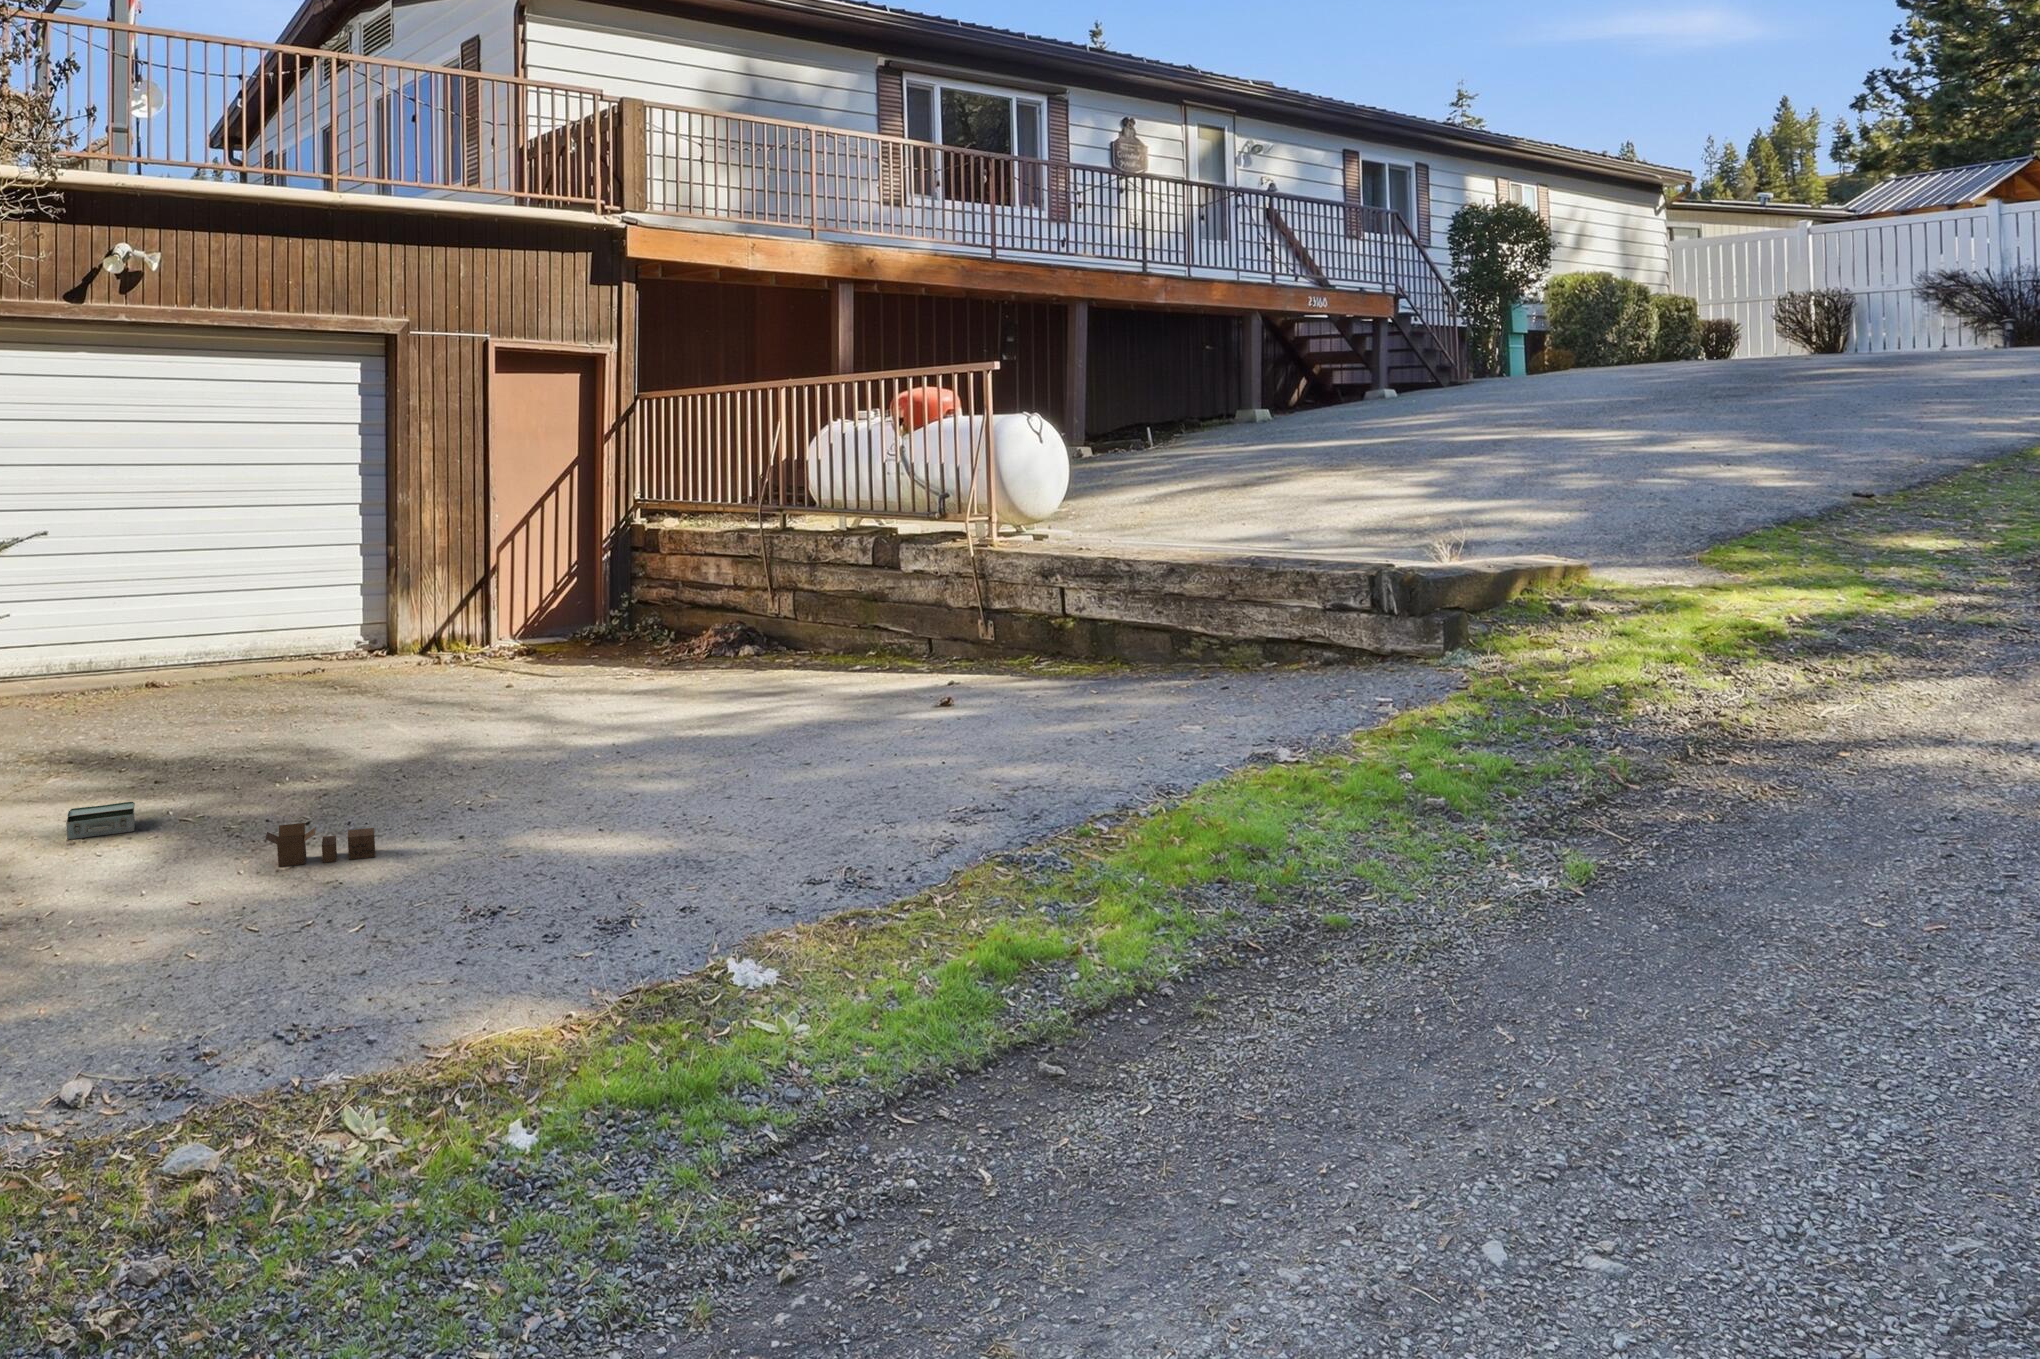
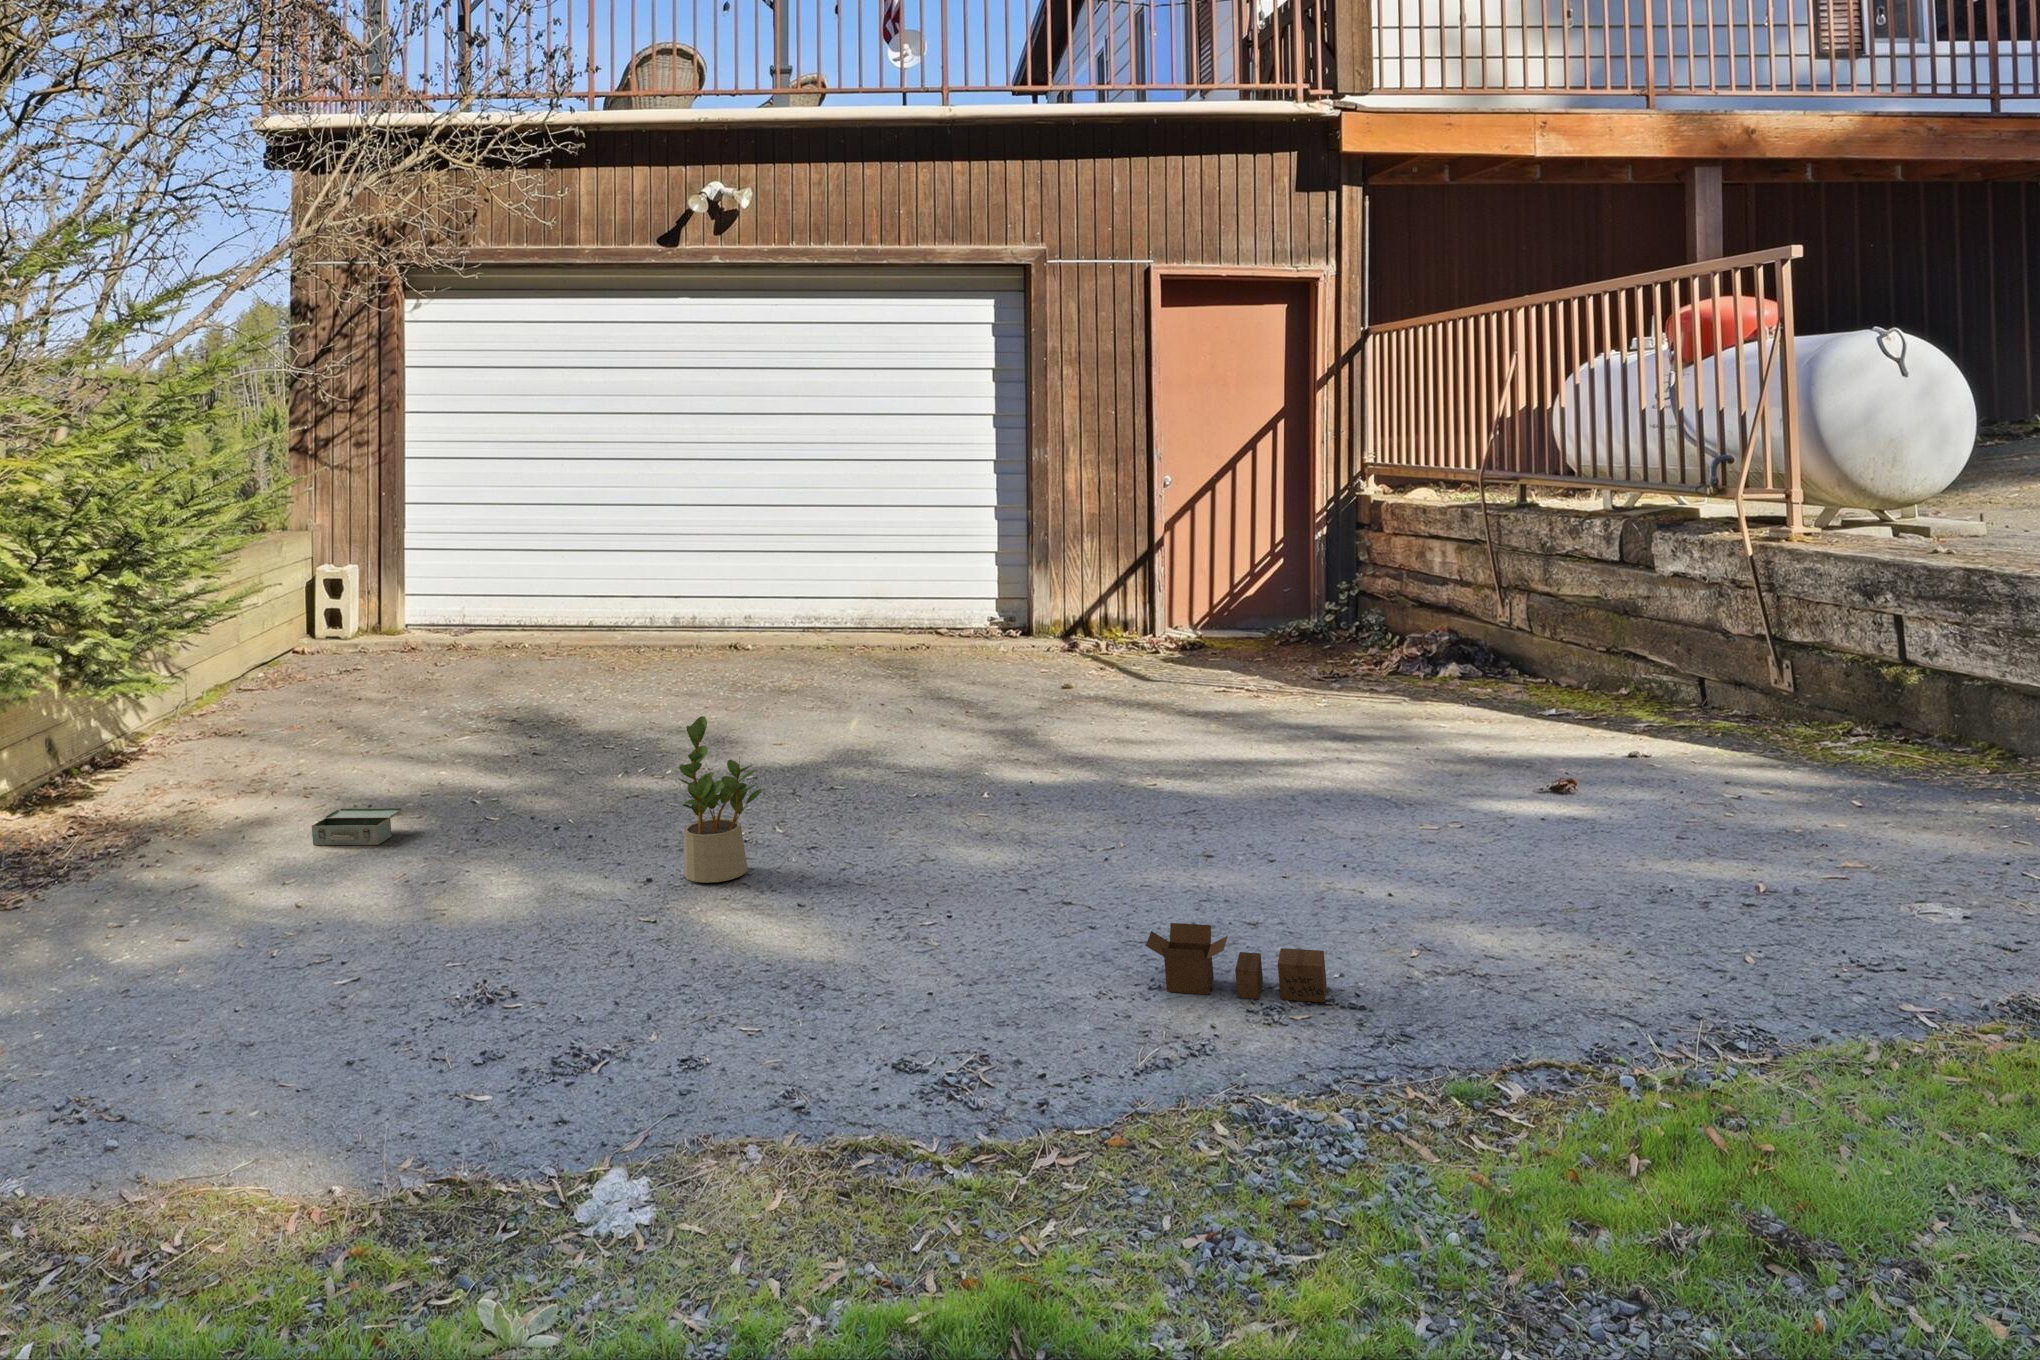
potted plant: none [448,688,507,813] -> present [679,716,762,883]
cardboard box: present [265,823,375,867] -> present [1145,923,1327,1002]

